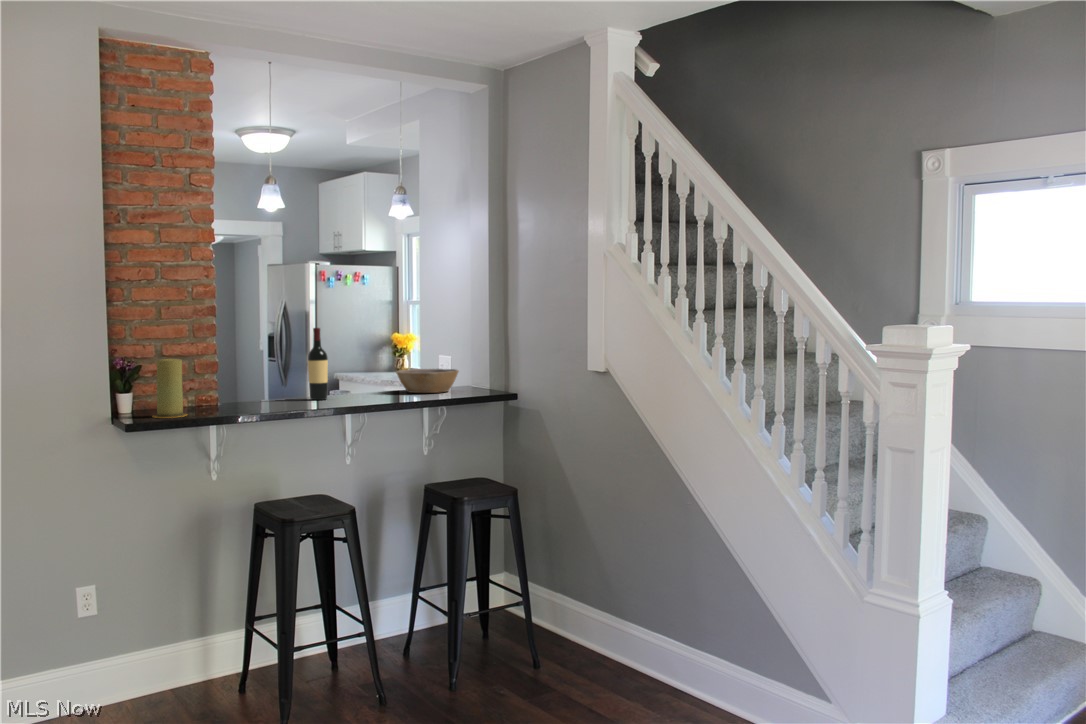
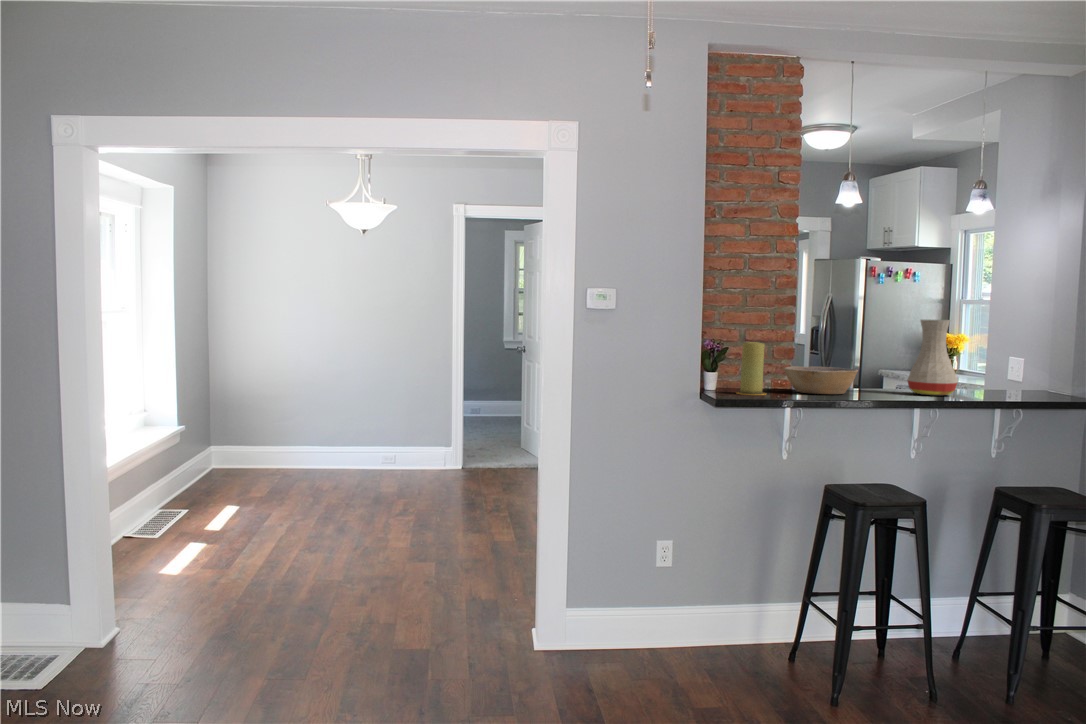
vase: none [339,327,385,402] -> present [908,319,958,396]
wine bottle: present [308,328,328,400] -> none [875,320,896,391]
bowl: present [397,369,459,393] -> present [784,367,858,394]

